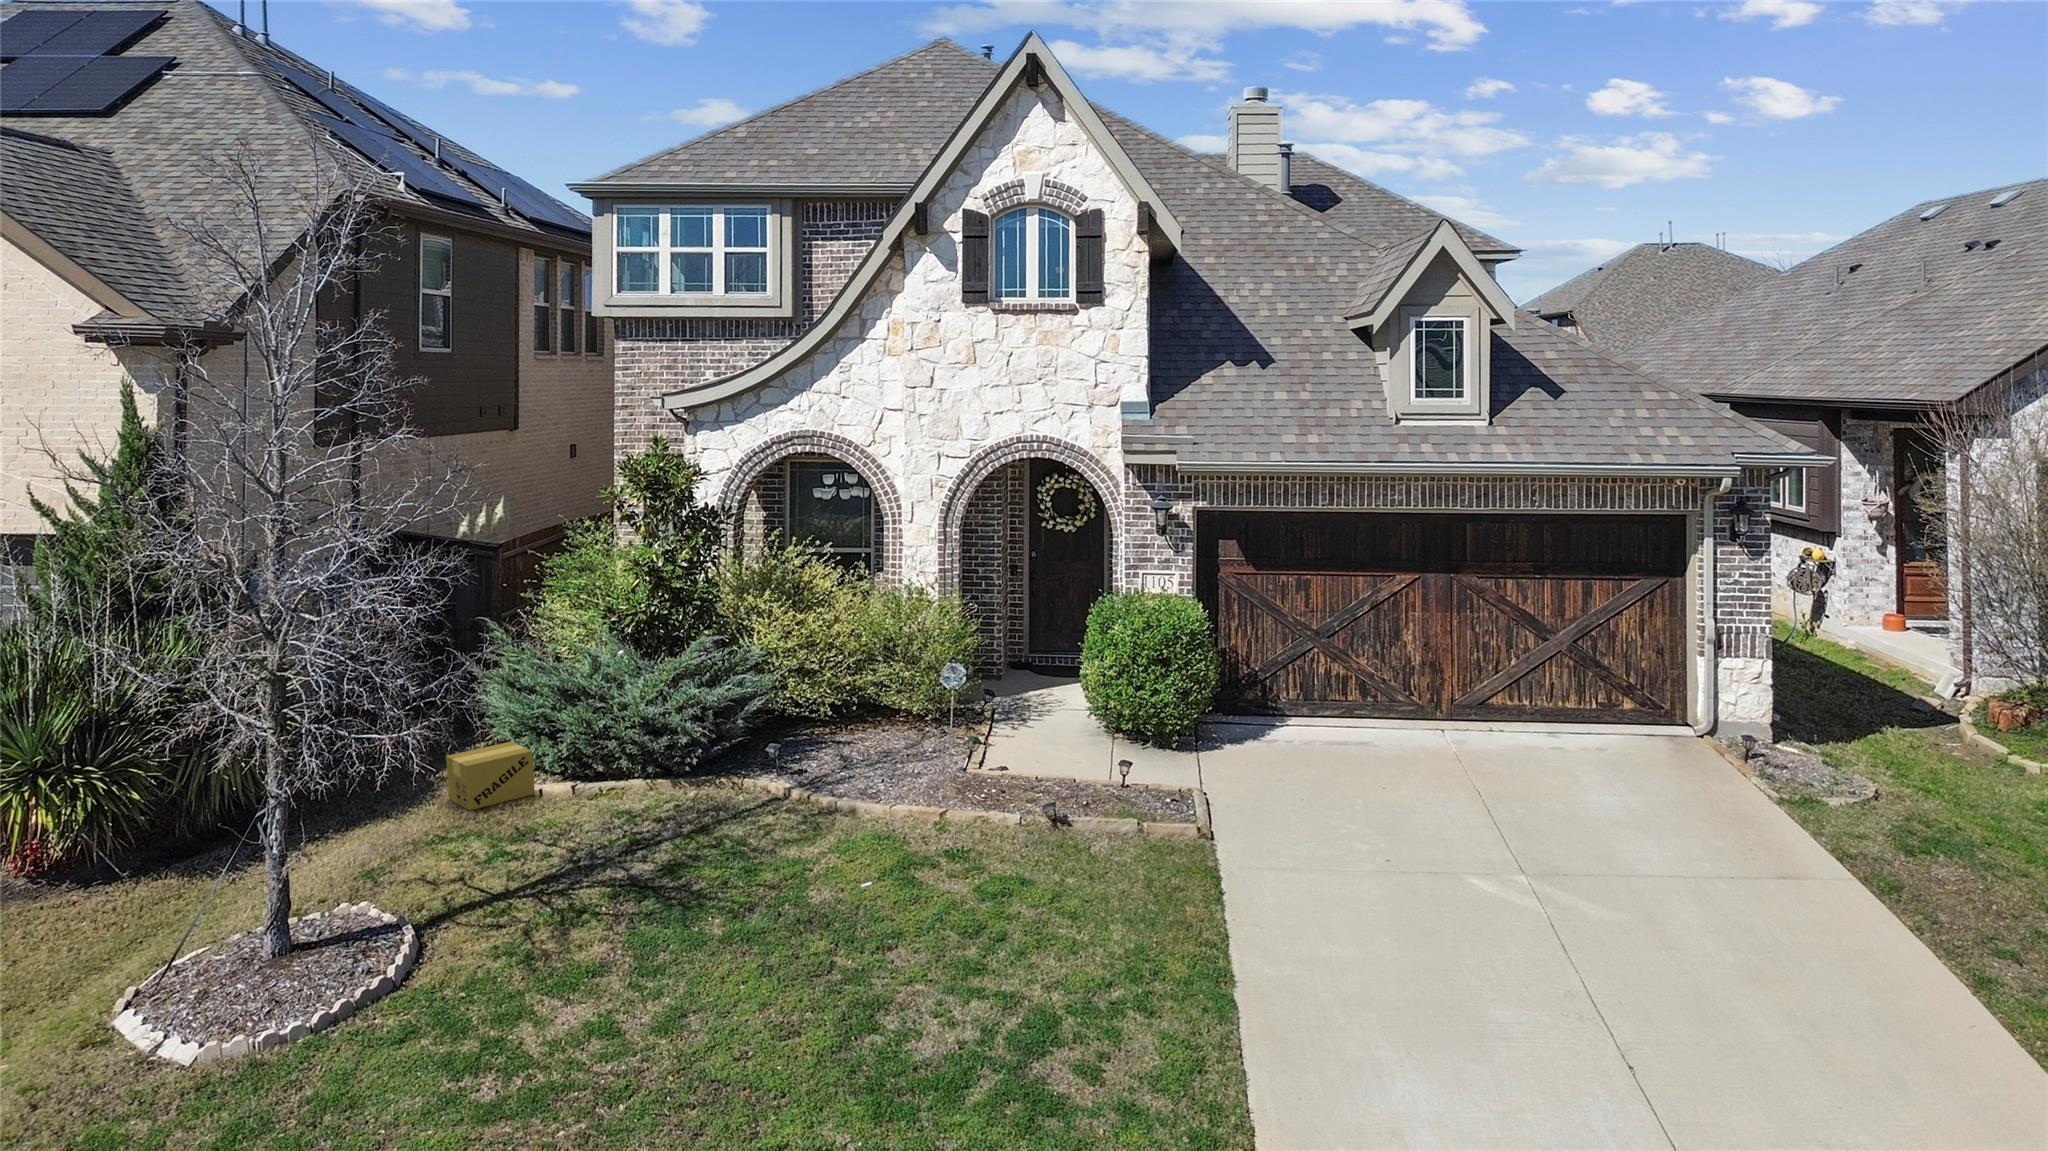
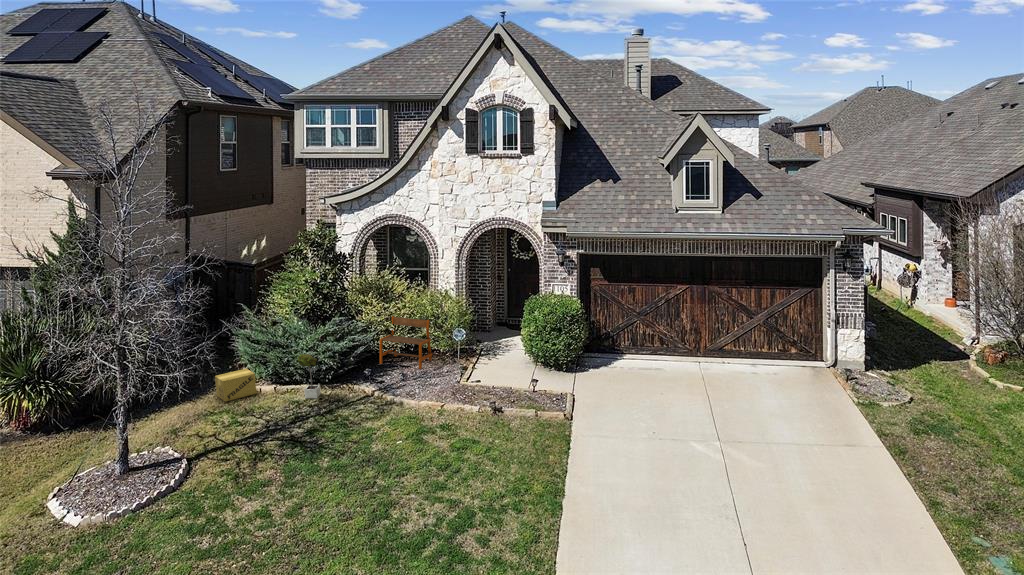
bench: none [785,637,896,745] -> present [380,316,432,369]
potted tree: none [628,708,674,803] -> present [298,354,321,398]

